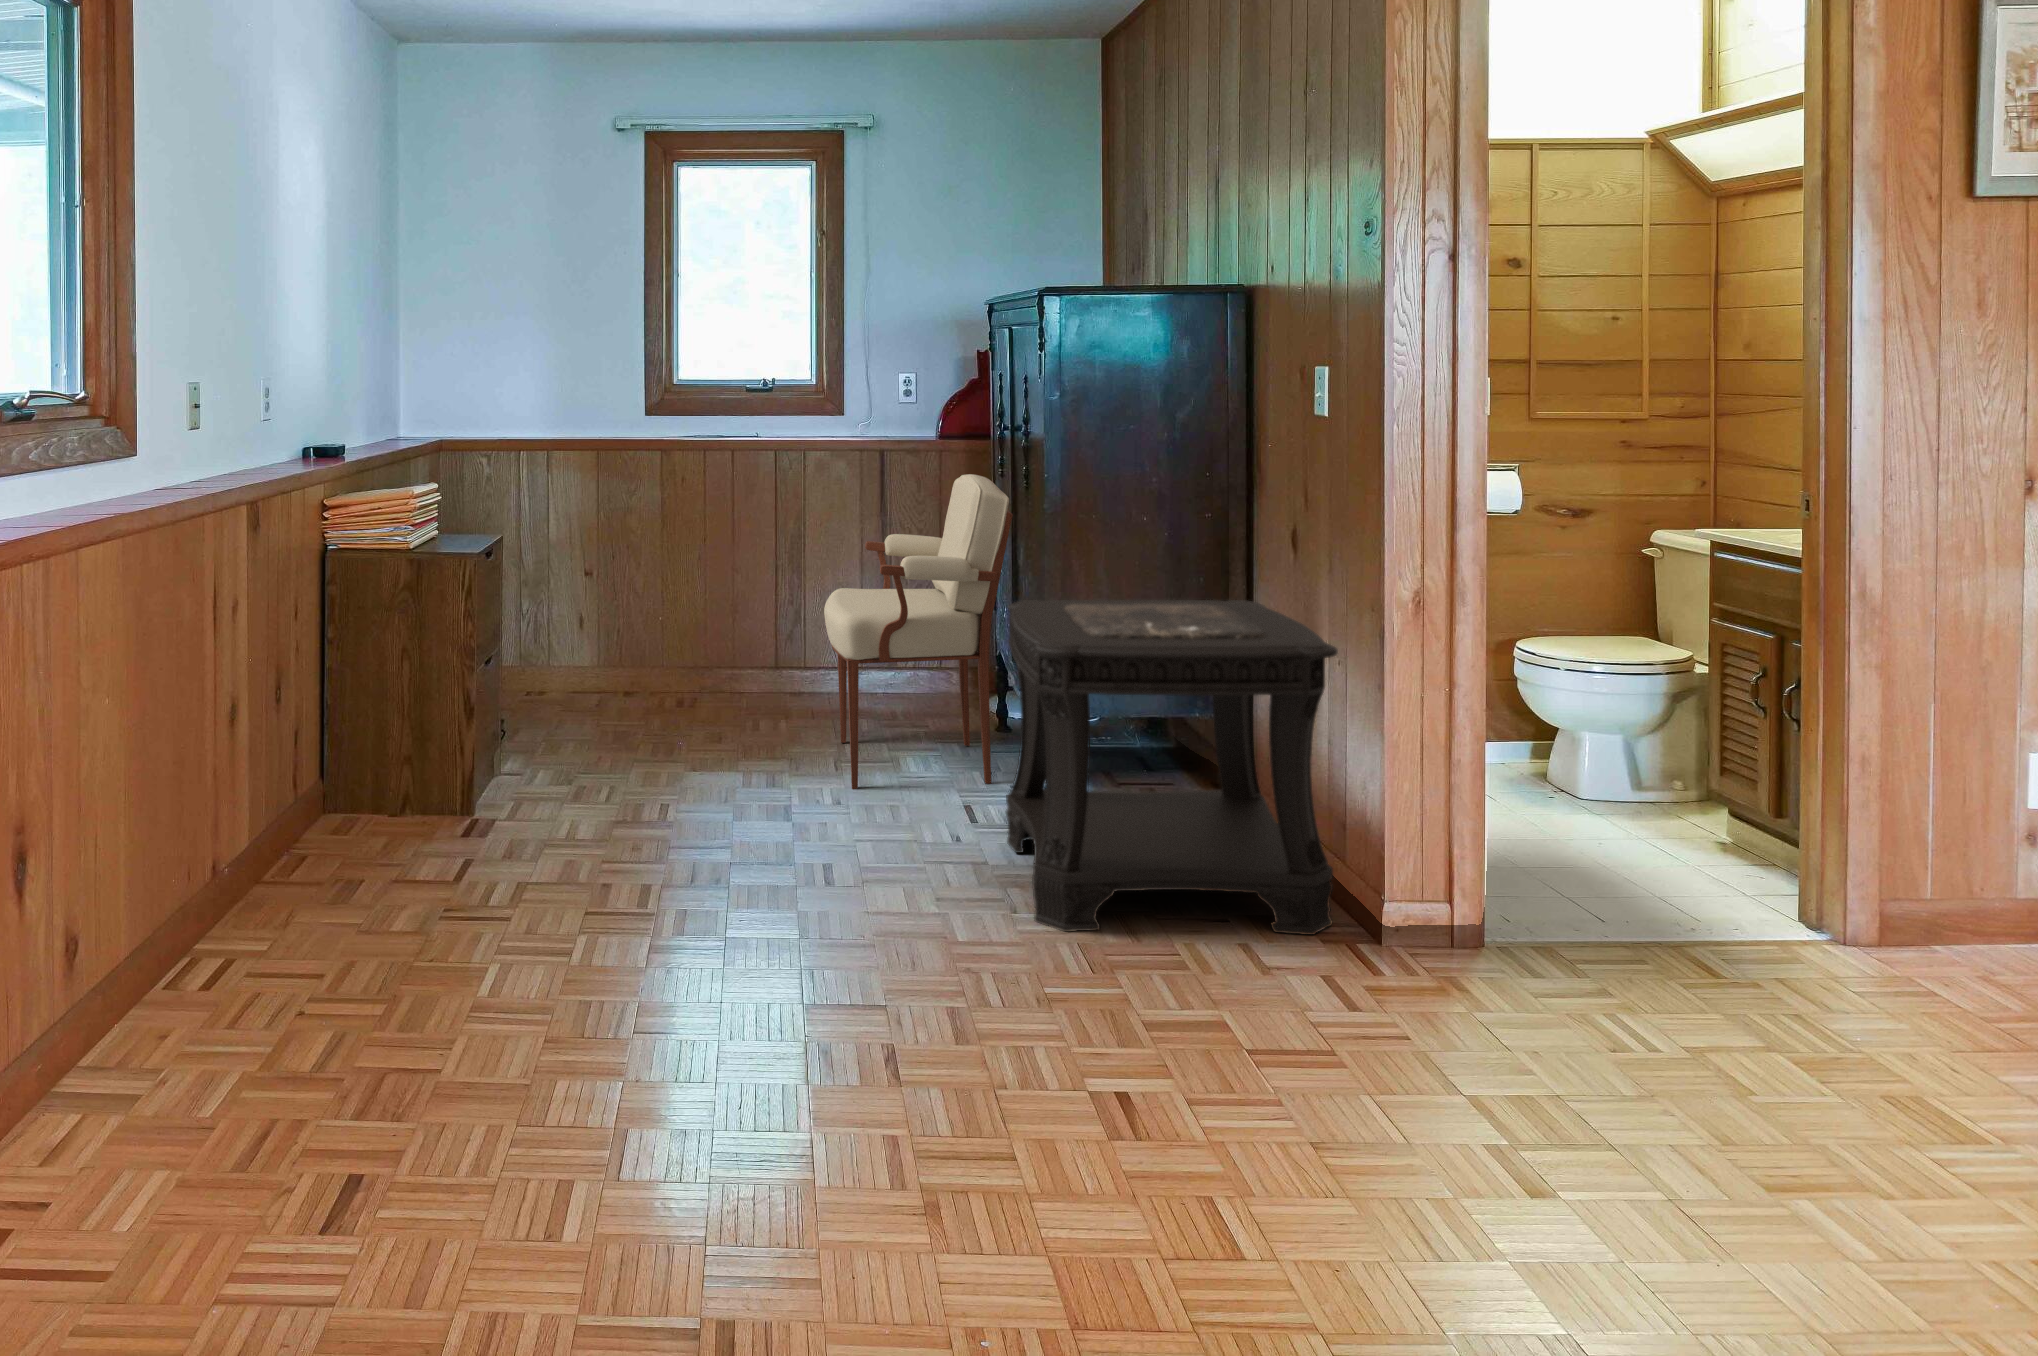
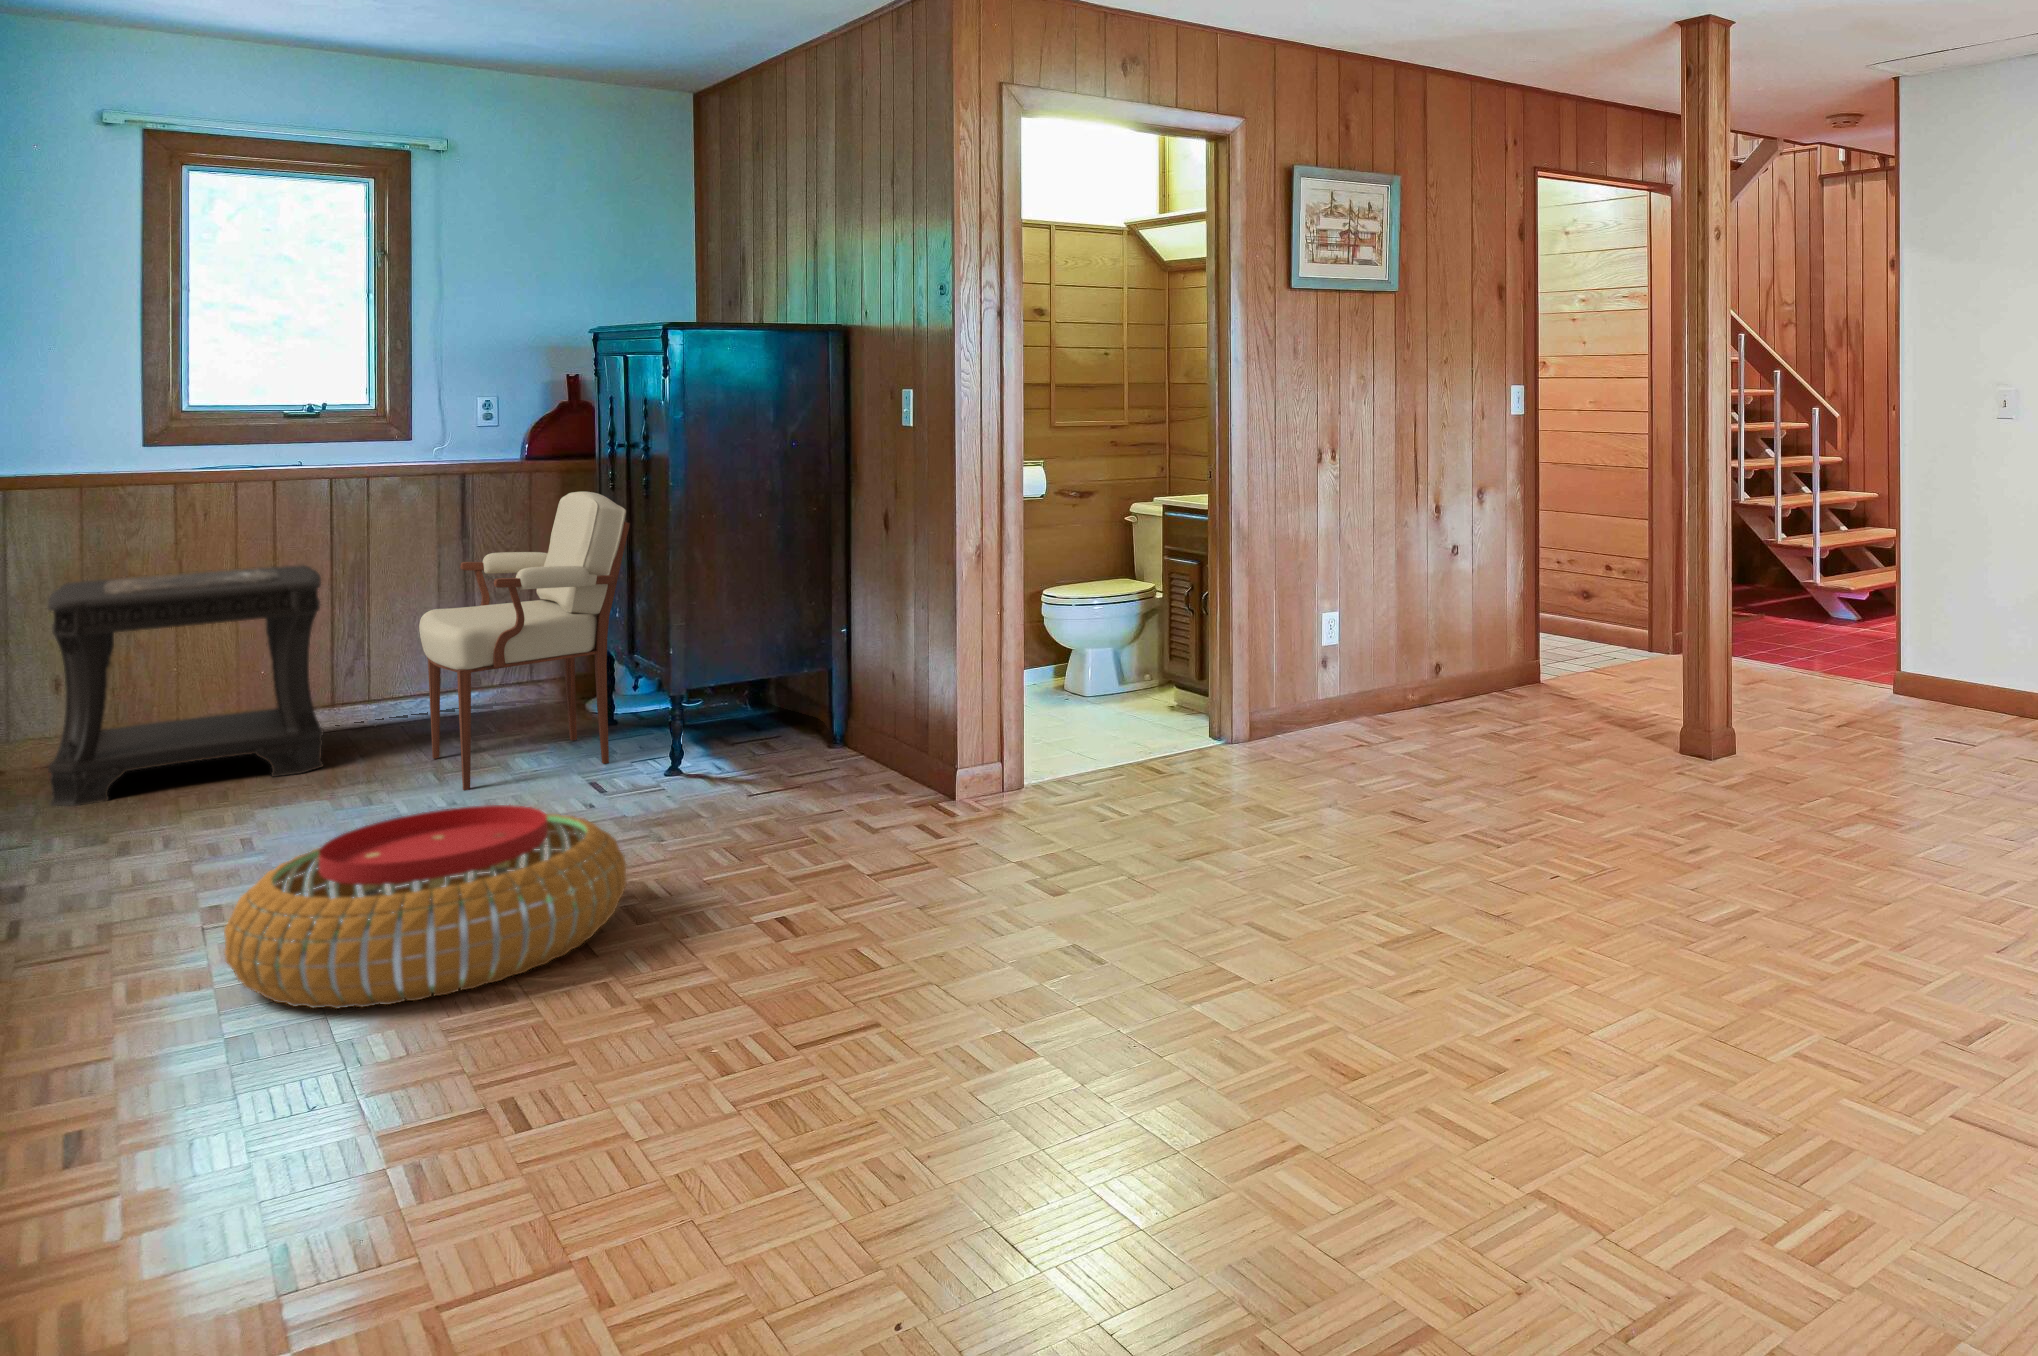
side table: present [1006,600,1338,935] -> present [48,565,324,806]
pouf: none [552,842,945,1095] -> present [224,805,627,1009]

